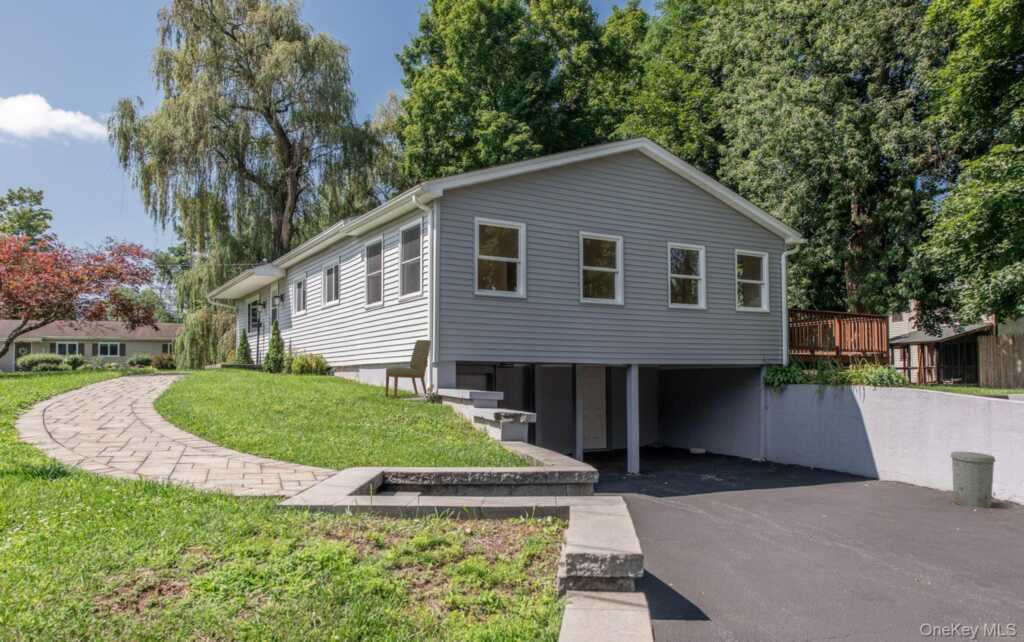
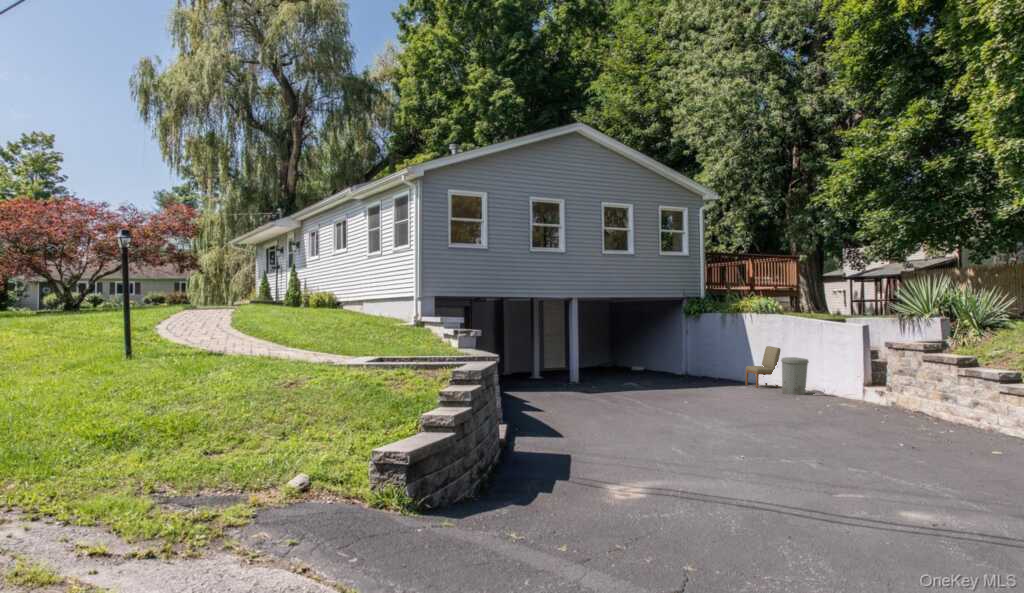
chair: present [386,340,431,398] -> present [746,346,780,388]

